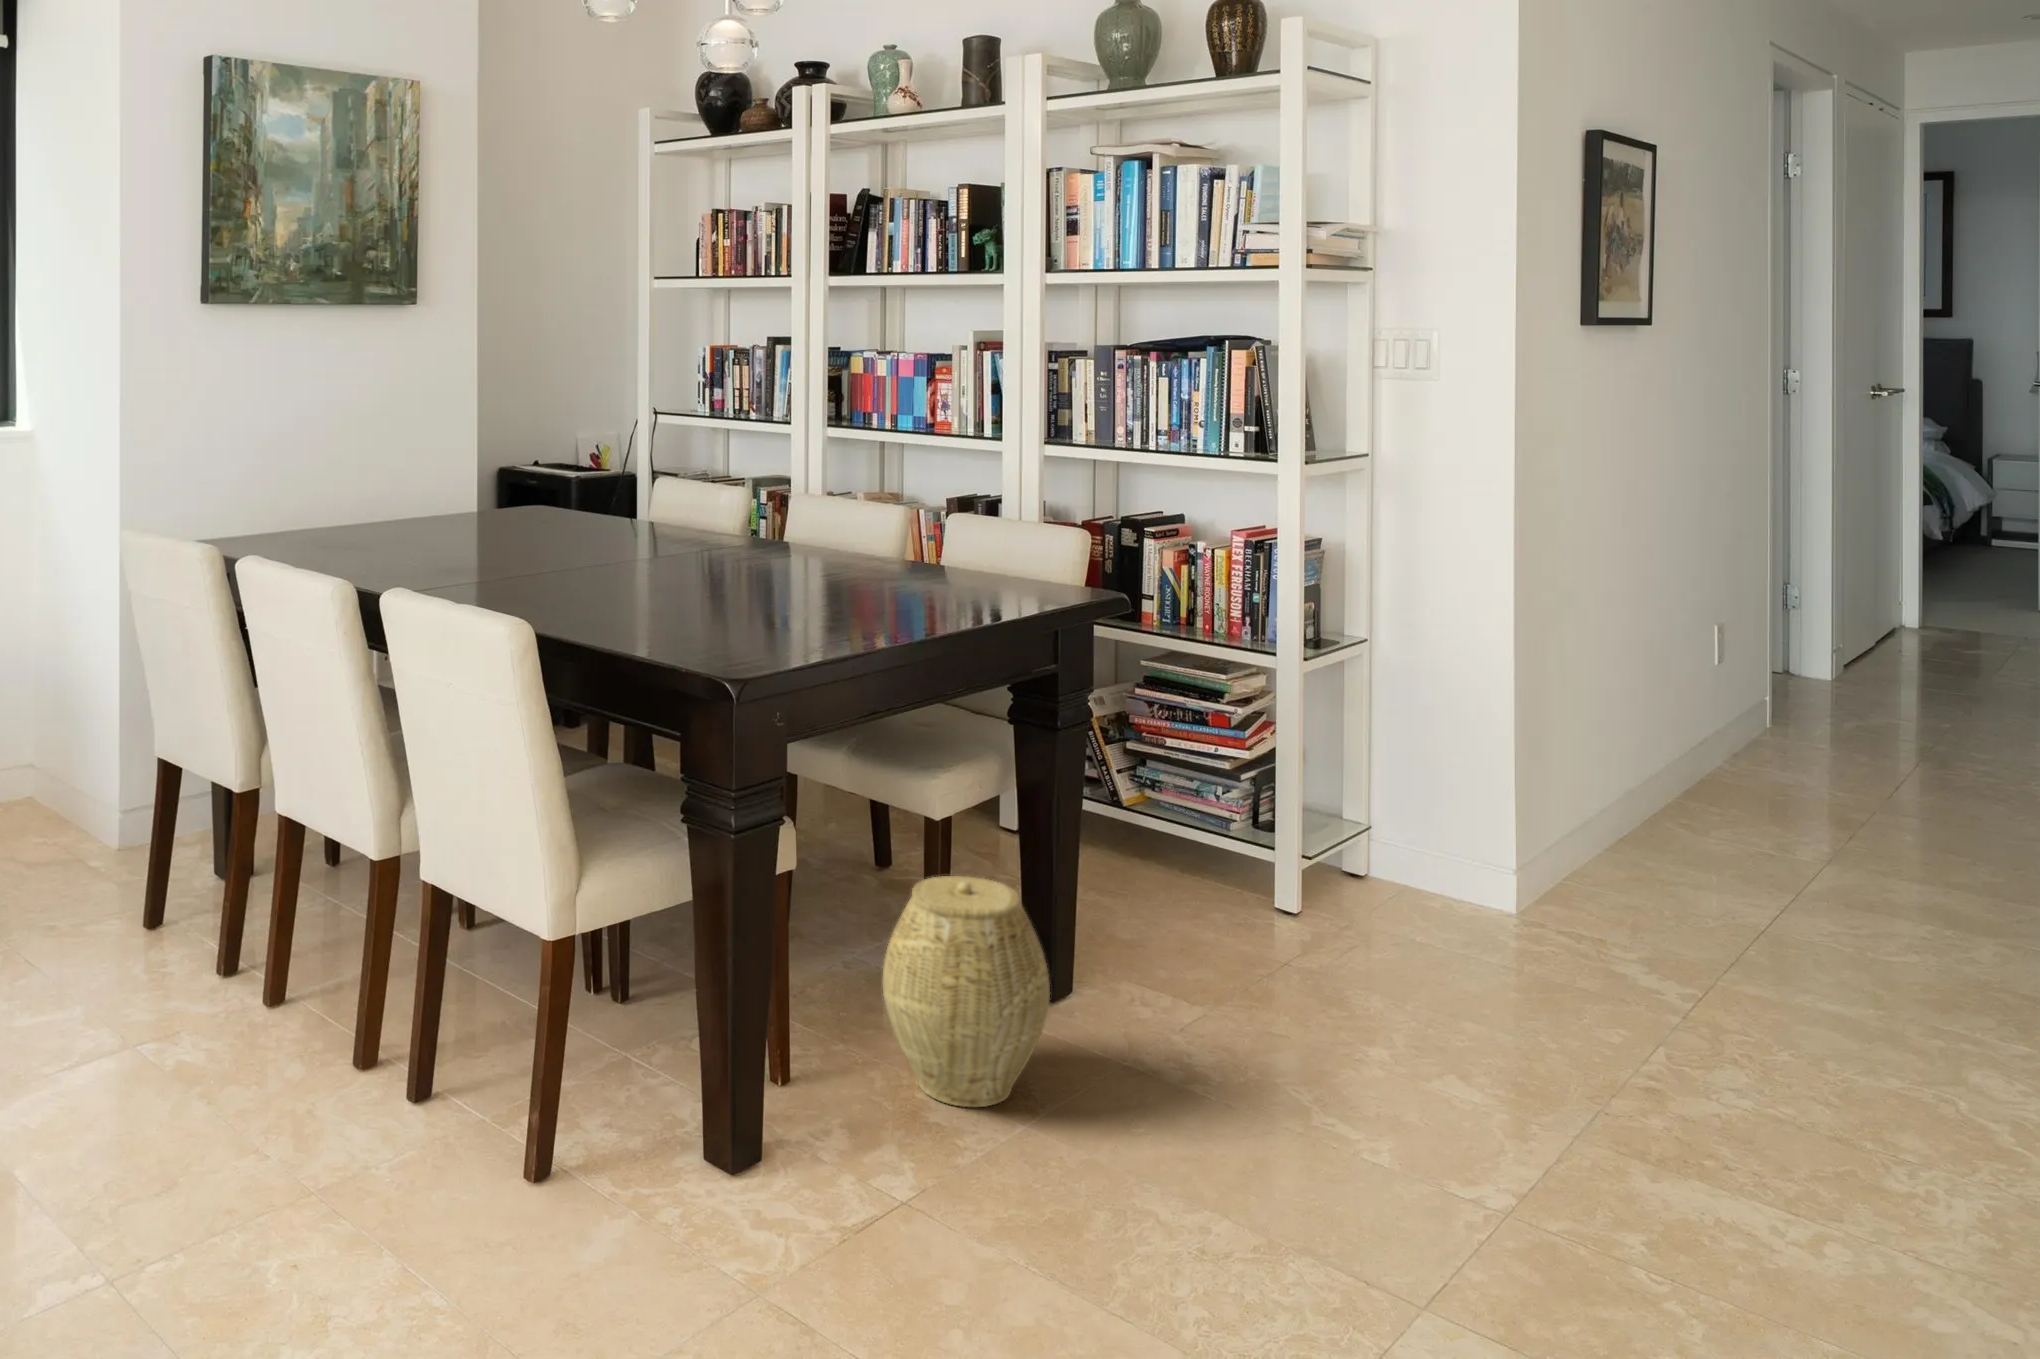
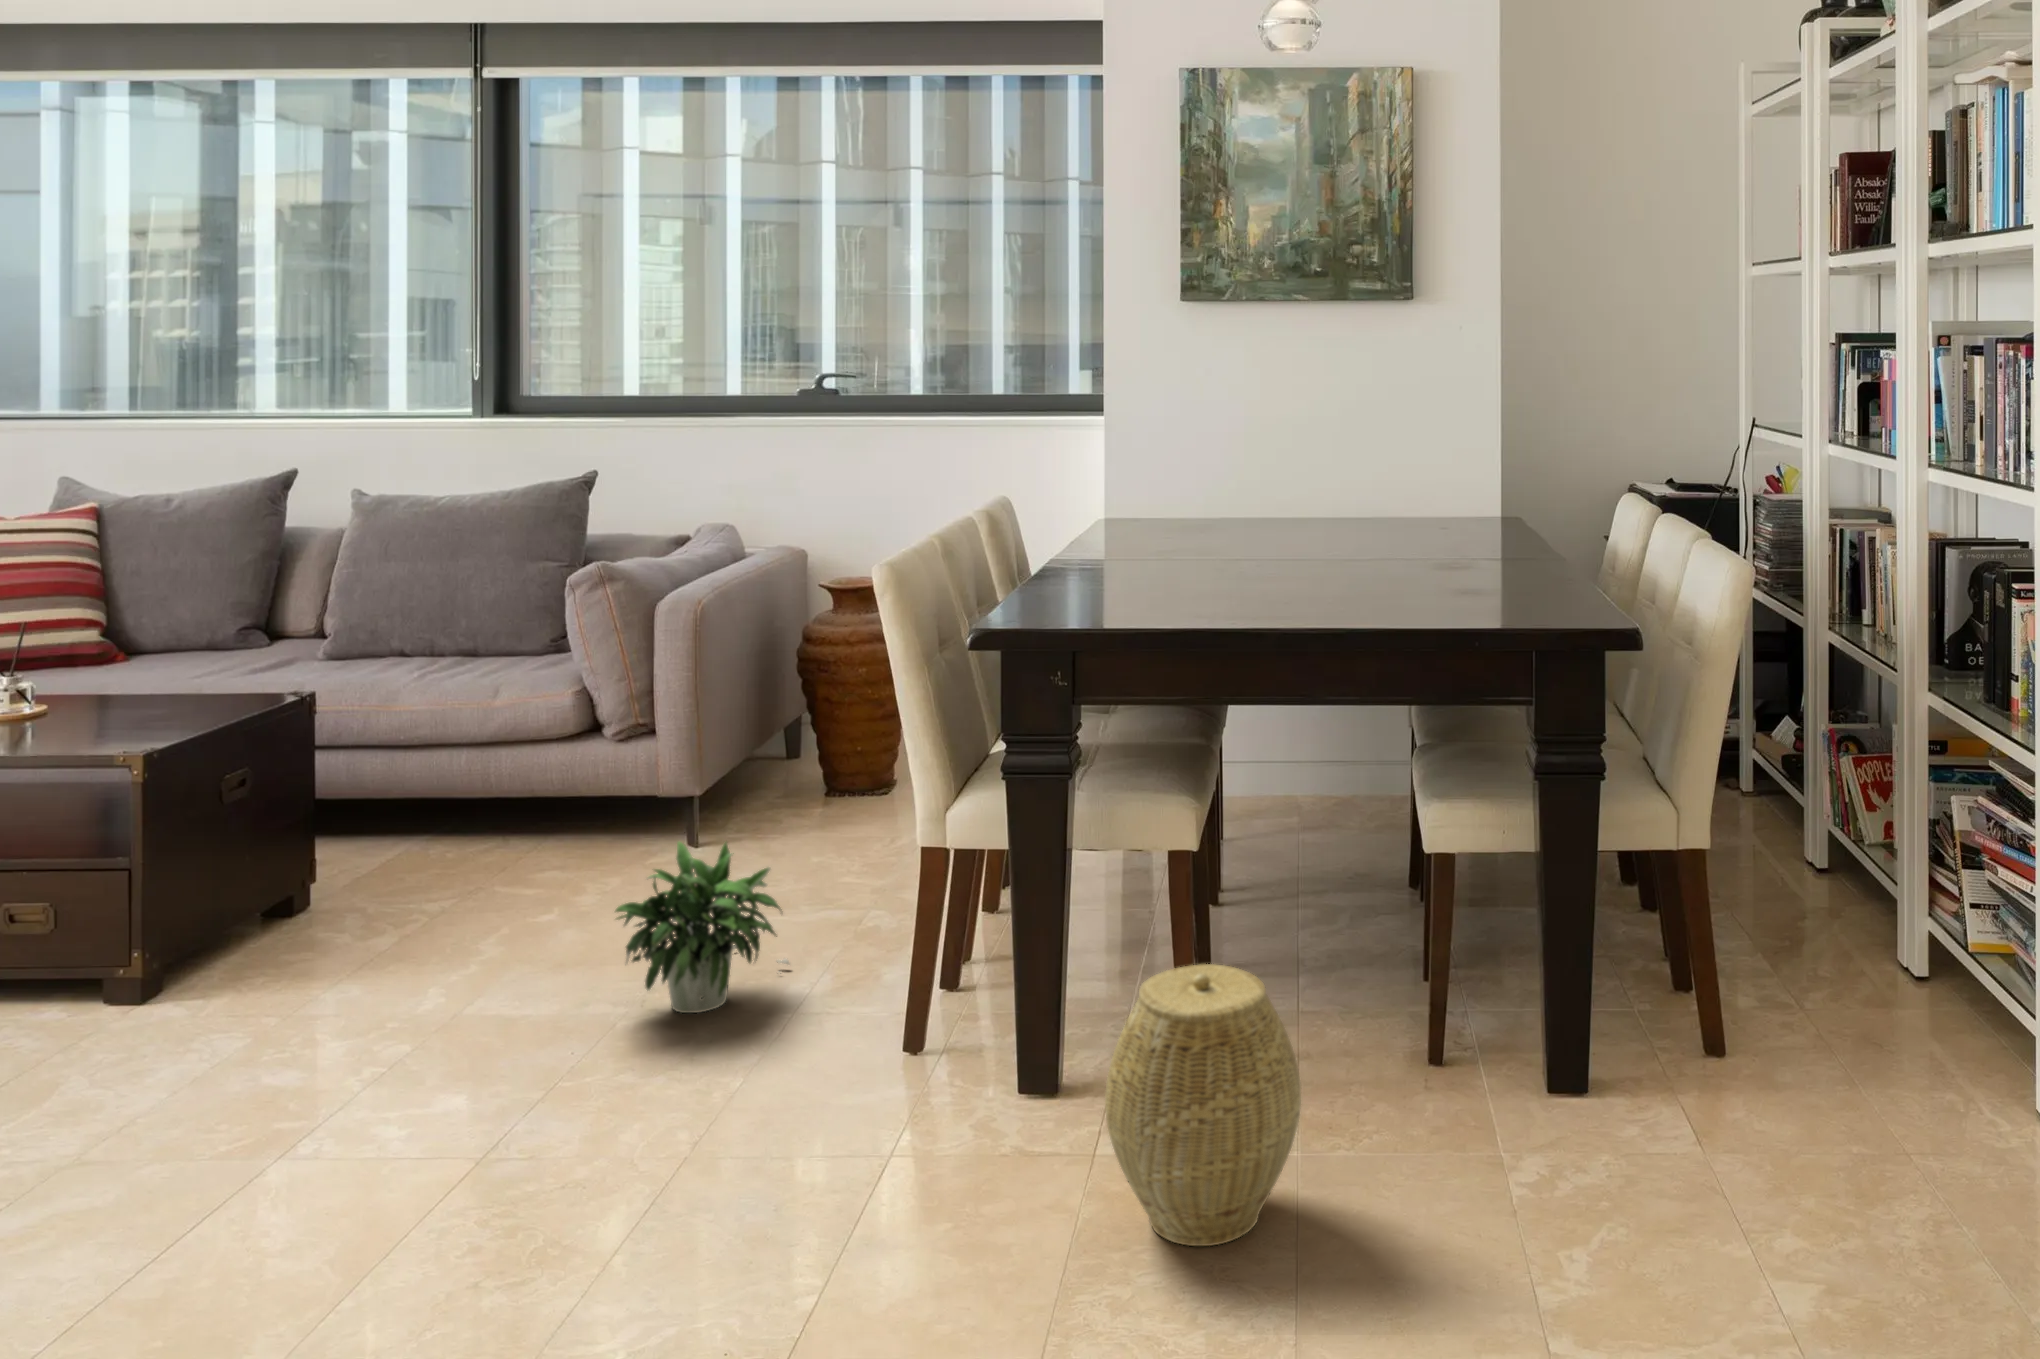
potted plant: none [101,951,294,1163] -> present [615,842,789,1013]

